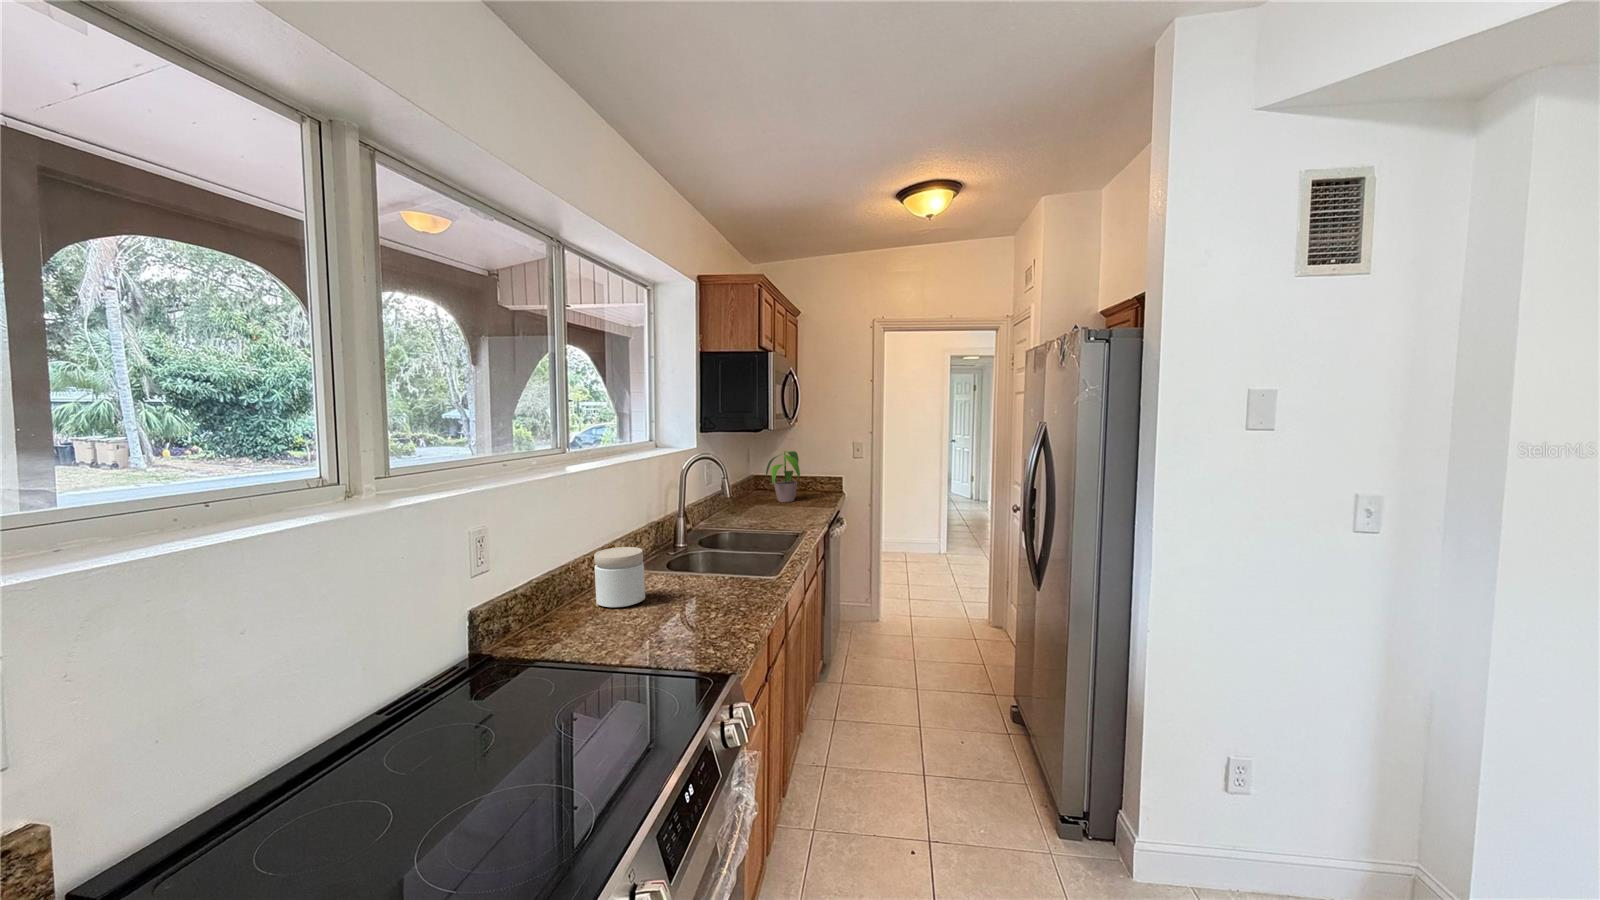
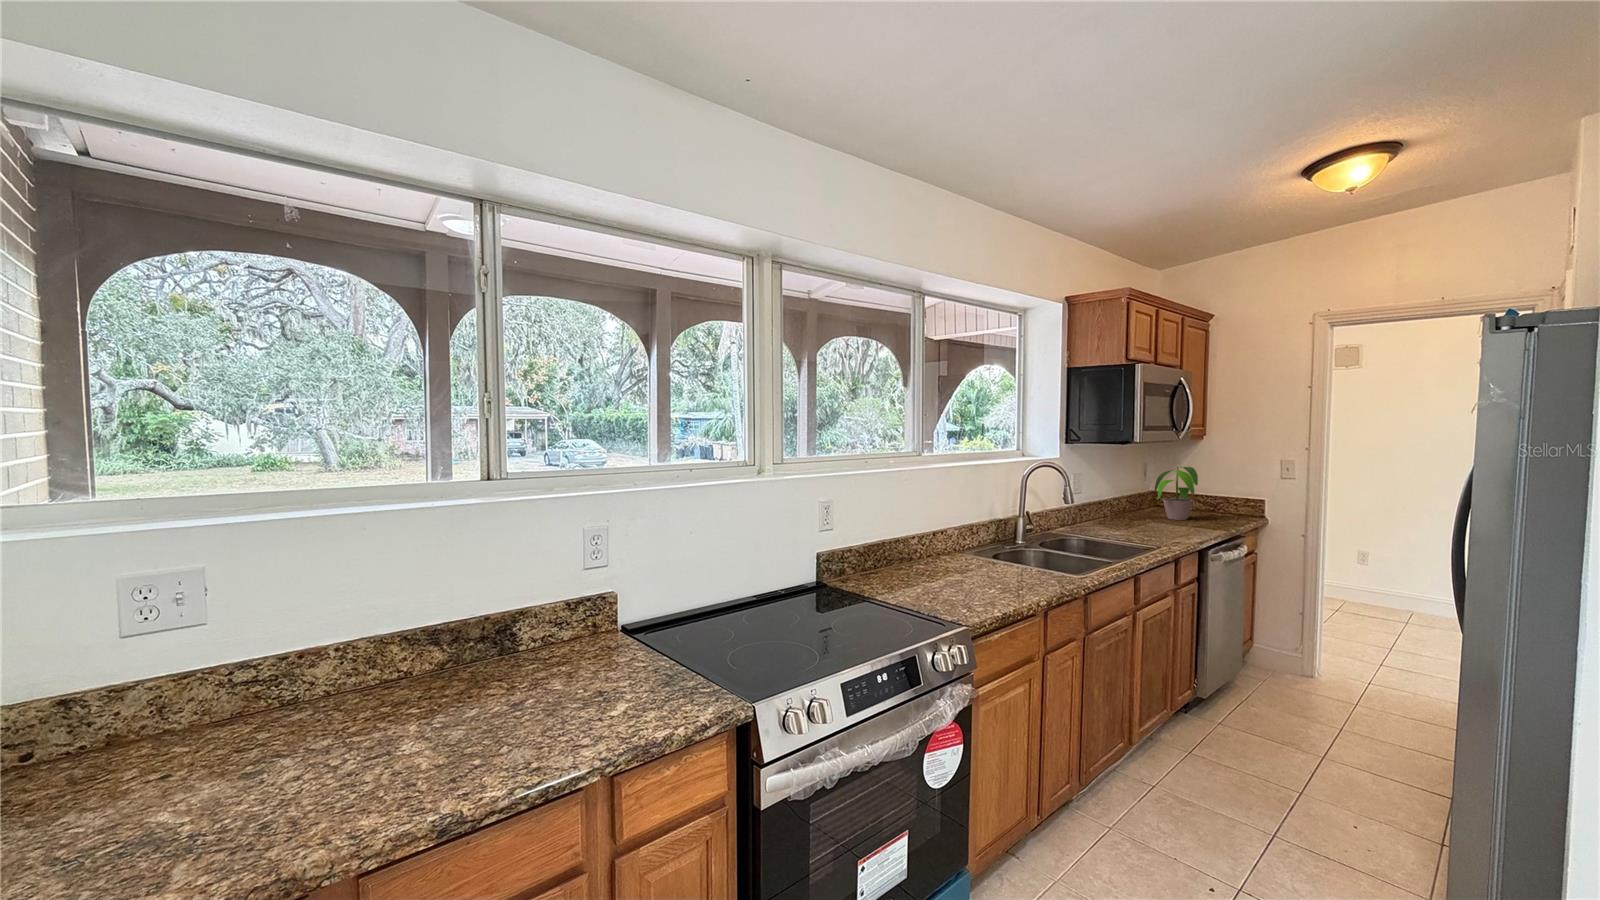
jar: present [594,547,645,607] -> none [916,529,954,575]

